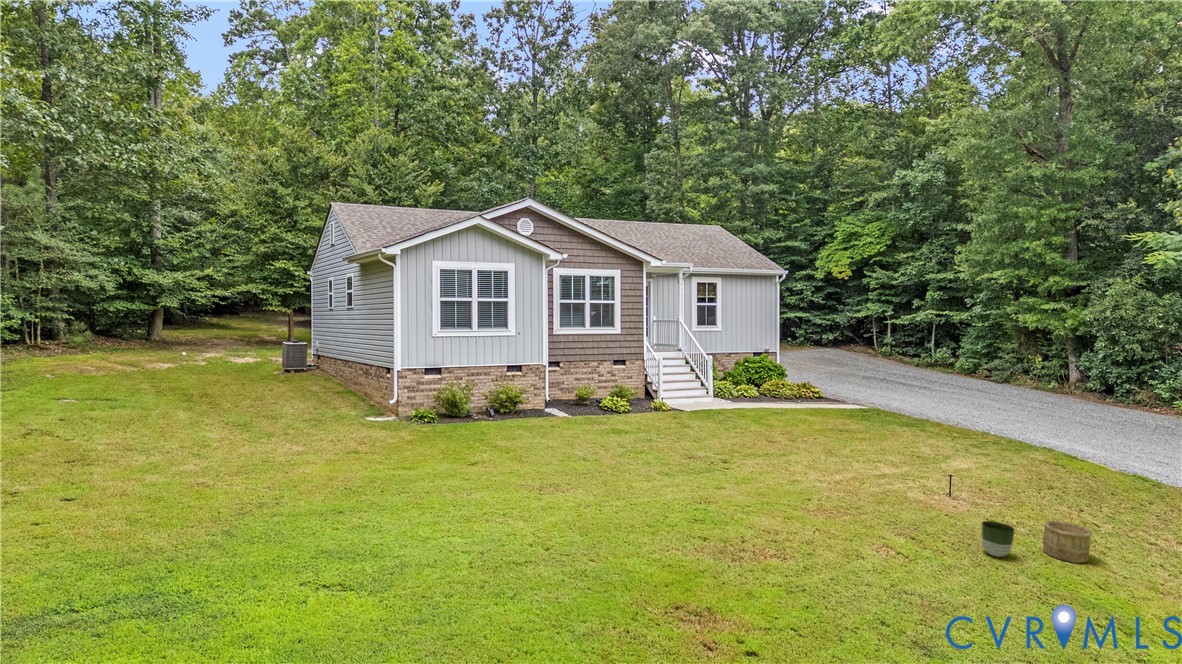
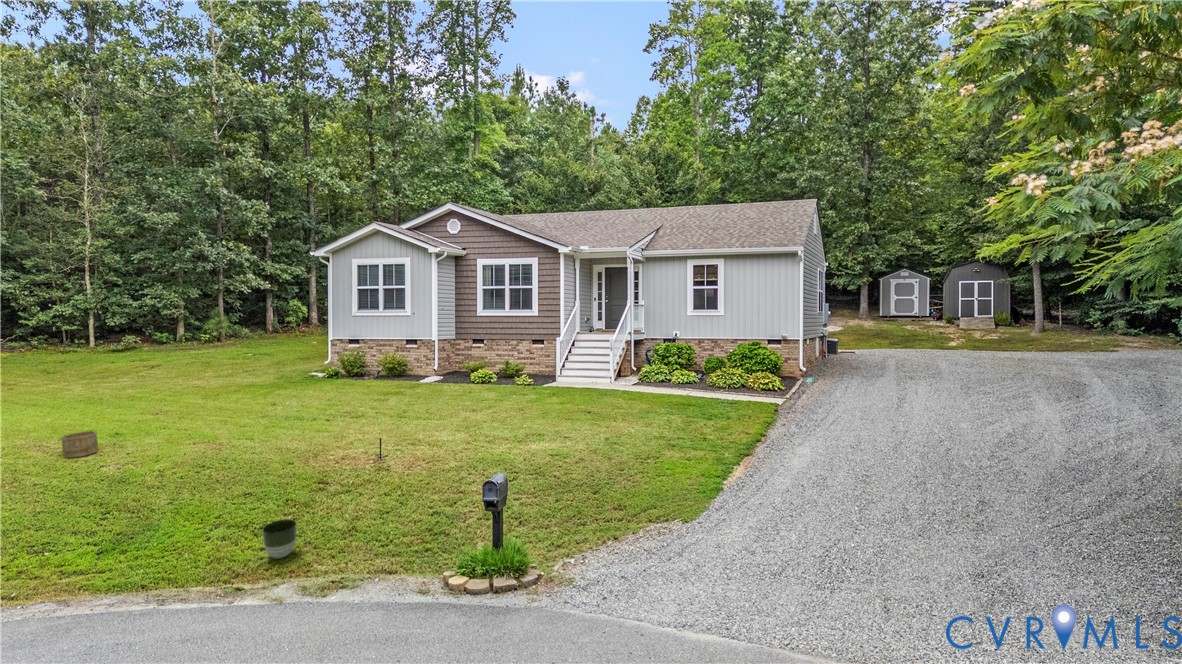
wooden bucket: present [1043,521,1092,563] -> present [61,431,98,458]

